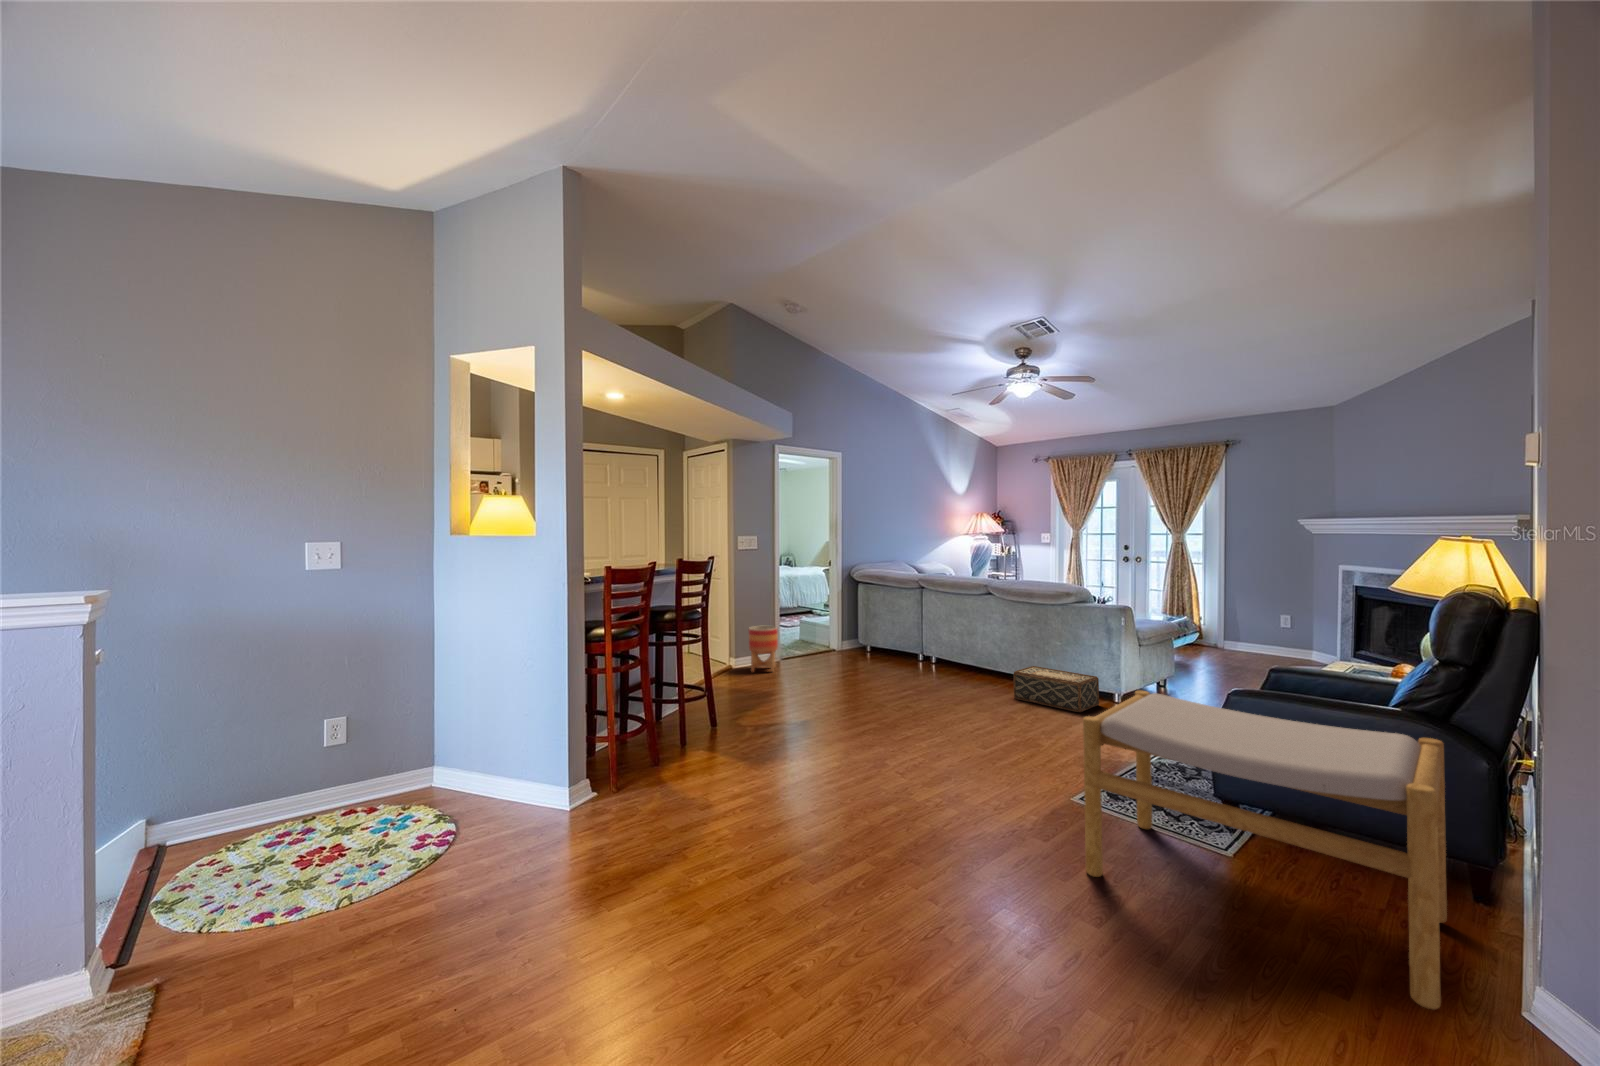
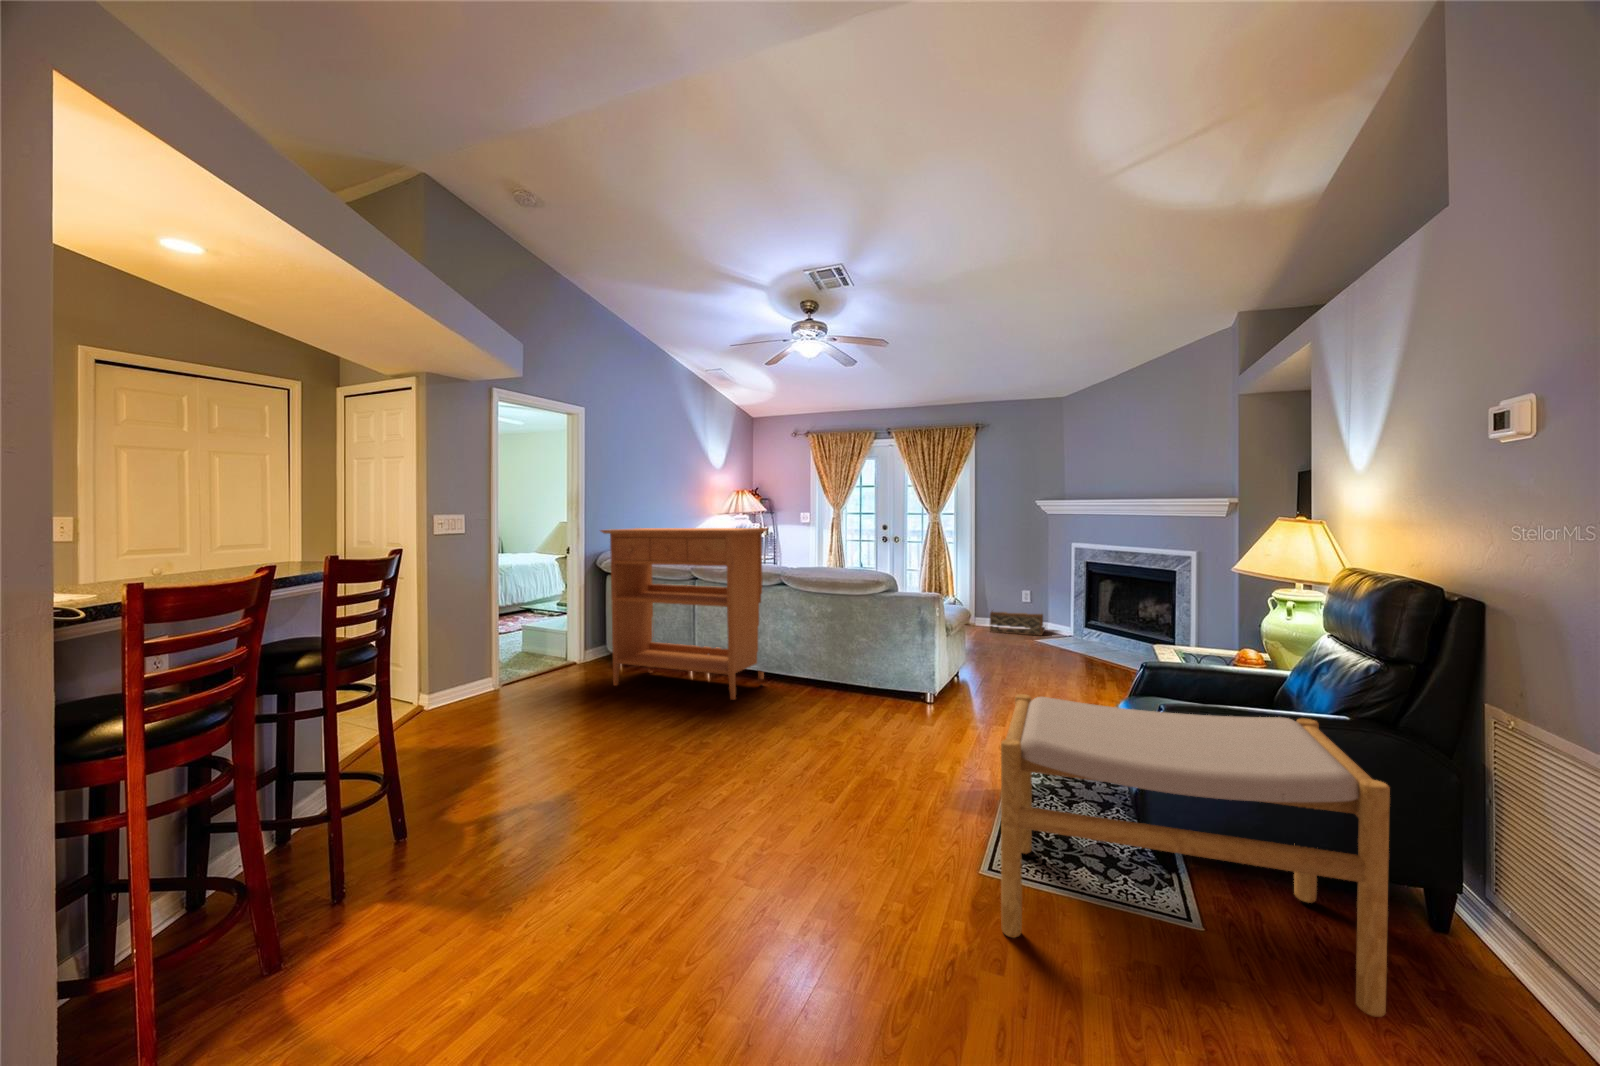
console table: none [848,546,981,687] -> present [601,528,767,700]
planter: present [749,626,778,672] -> none [455,641,501,709]
woven basket: present [1013,666,1099,712] -> present [990,611,1045,636]

